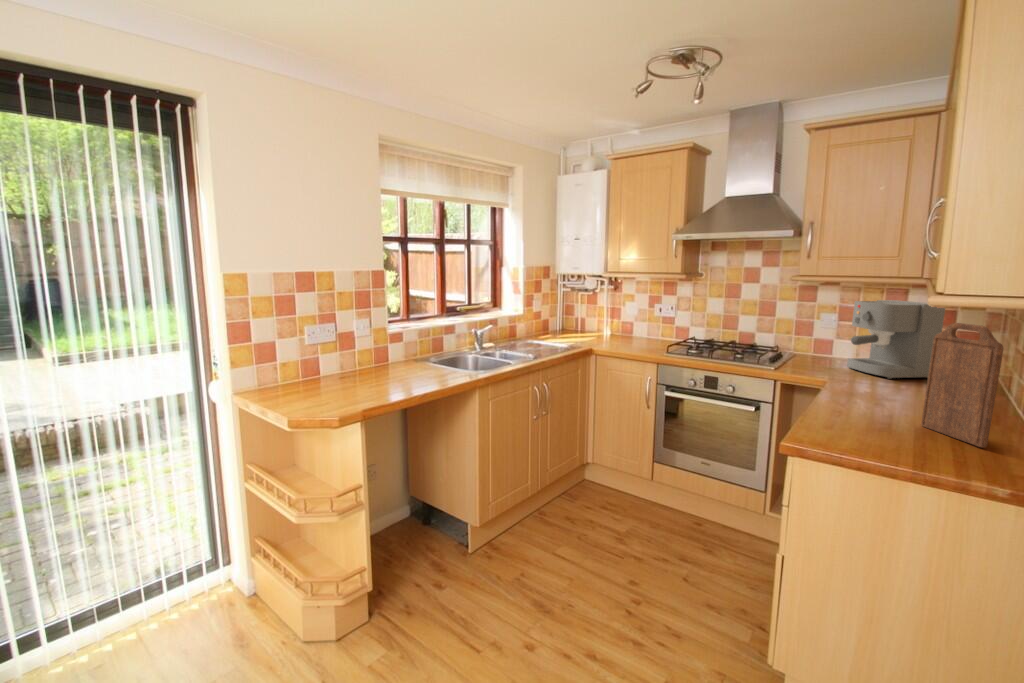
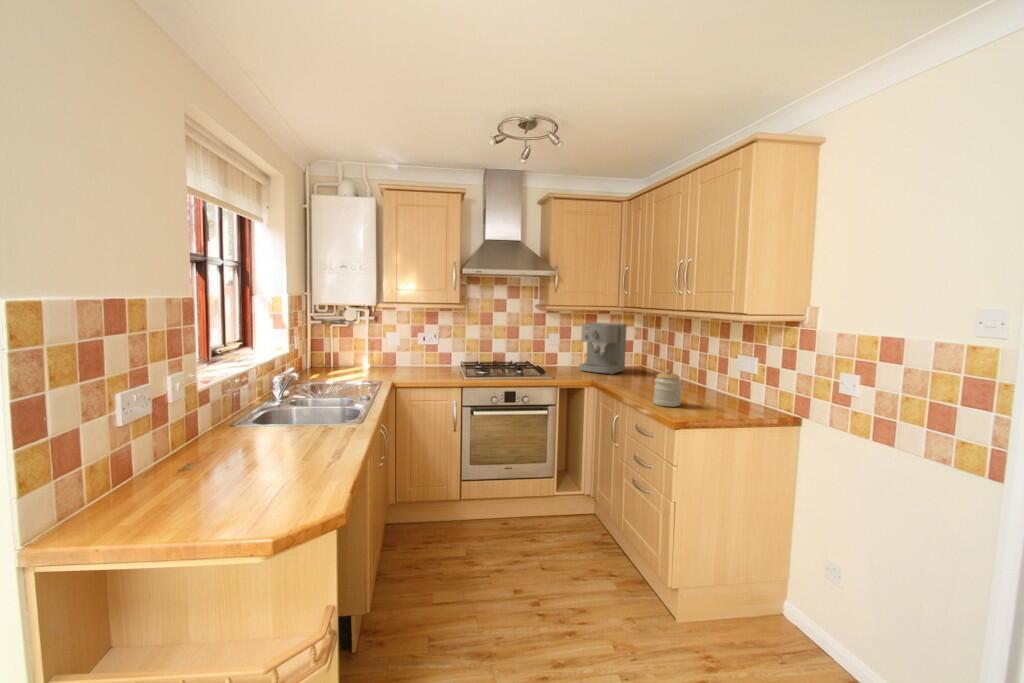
cutting board: present [921,323,1003,448] -> none [687,335,732,405]
jar: none [825,370,875,427] -> present [653,369,681,407]

